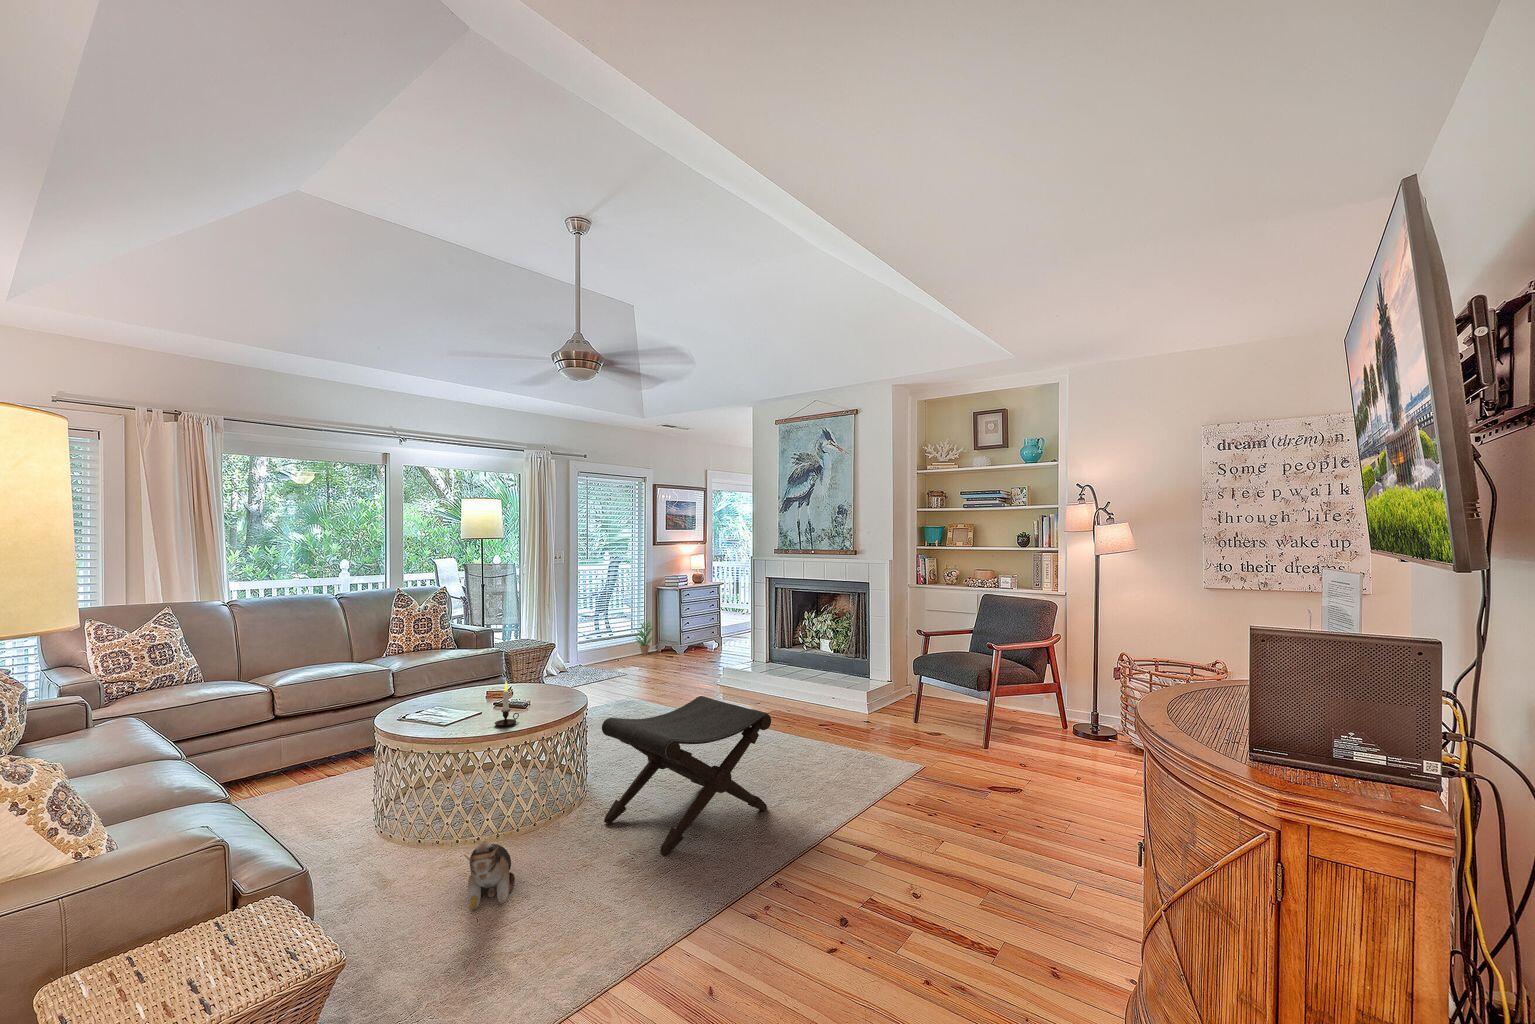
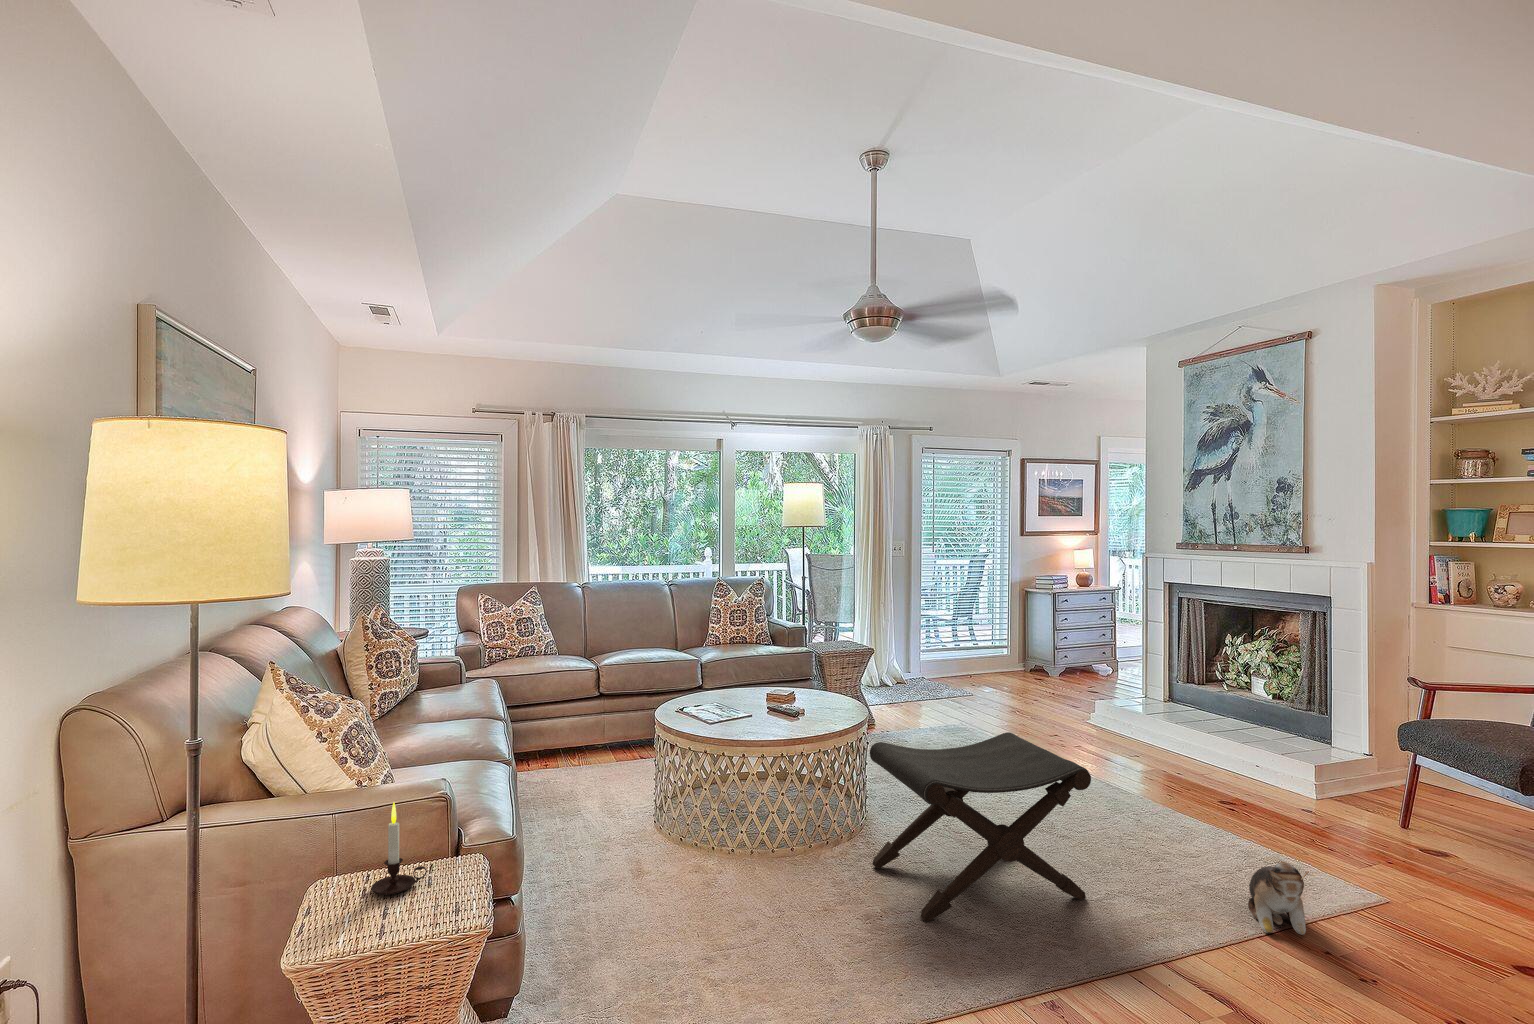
potted plant: present [636,621,654,655] -> none [999,628,1024,673]
candle: present [495,681,519,726] -> present [371,803,427,895]
plush toy: present [464,841,515,910] -> present [1248,861,1308,935]

